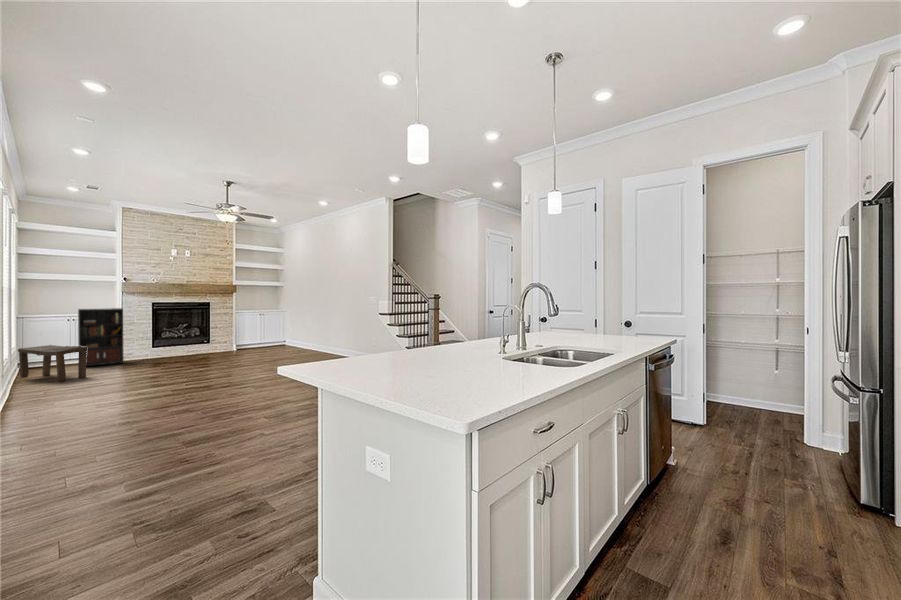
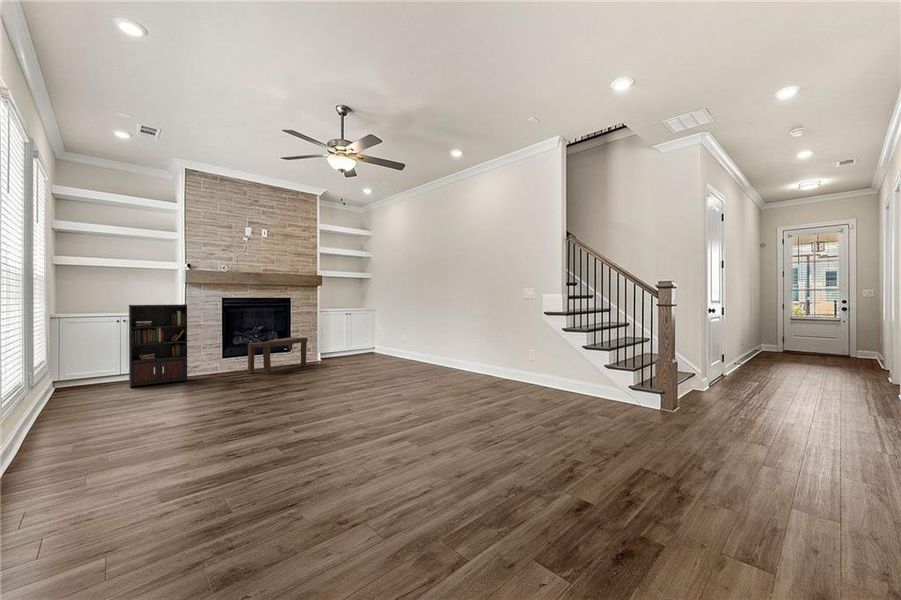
bench: present [18,345,87,382] -> present [248,337,308,375]

